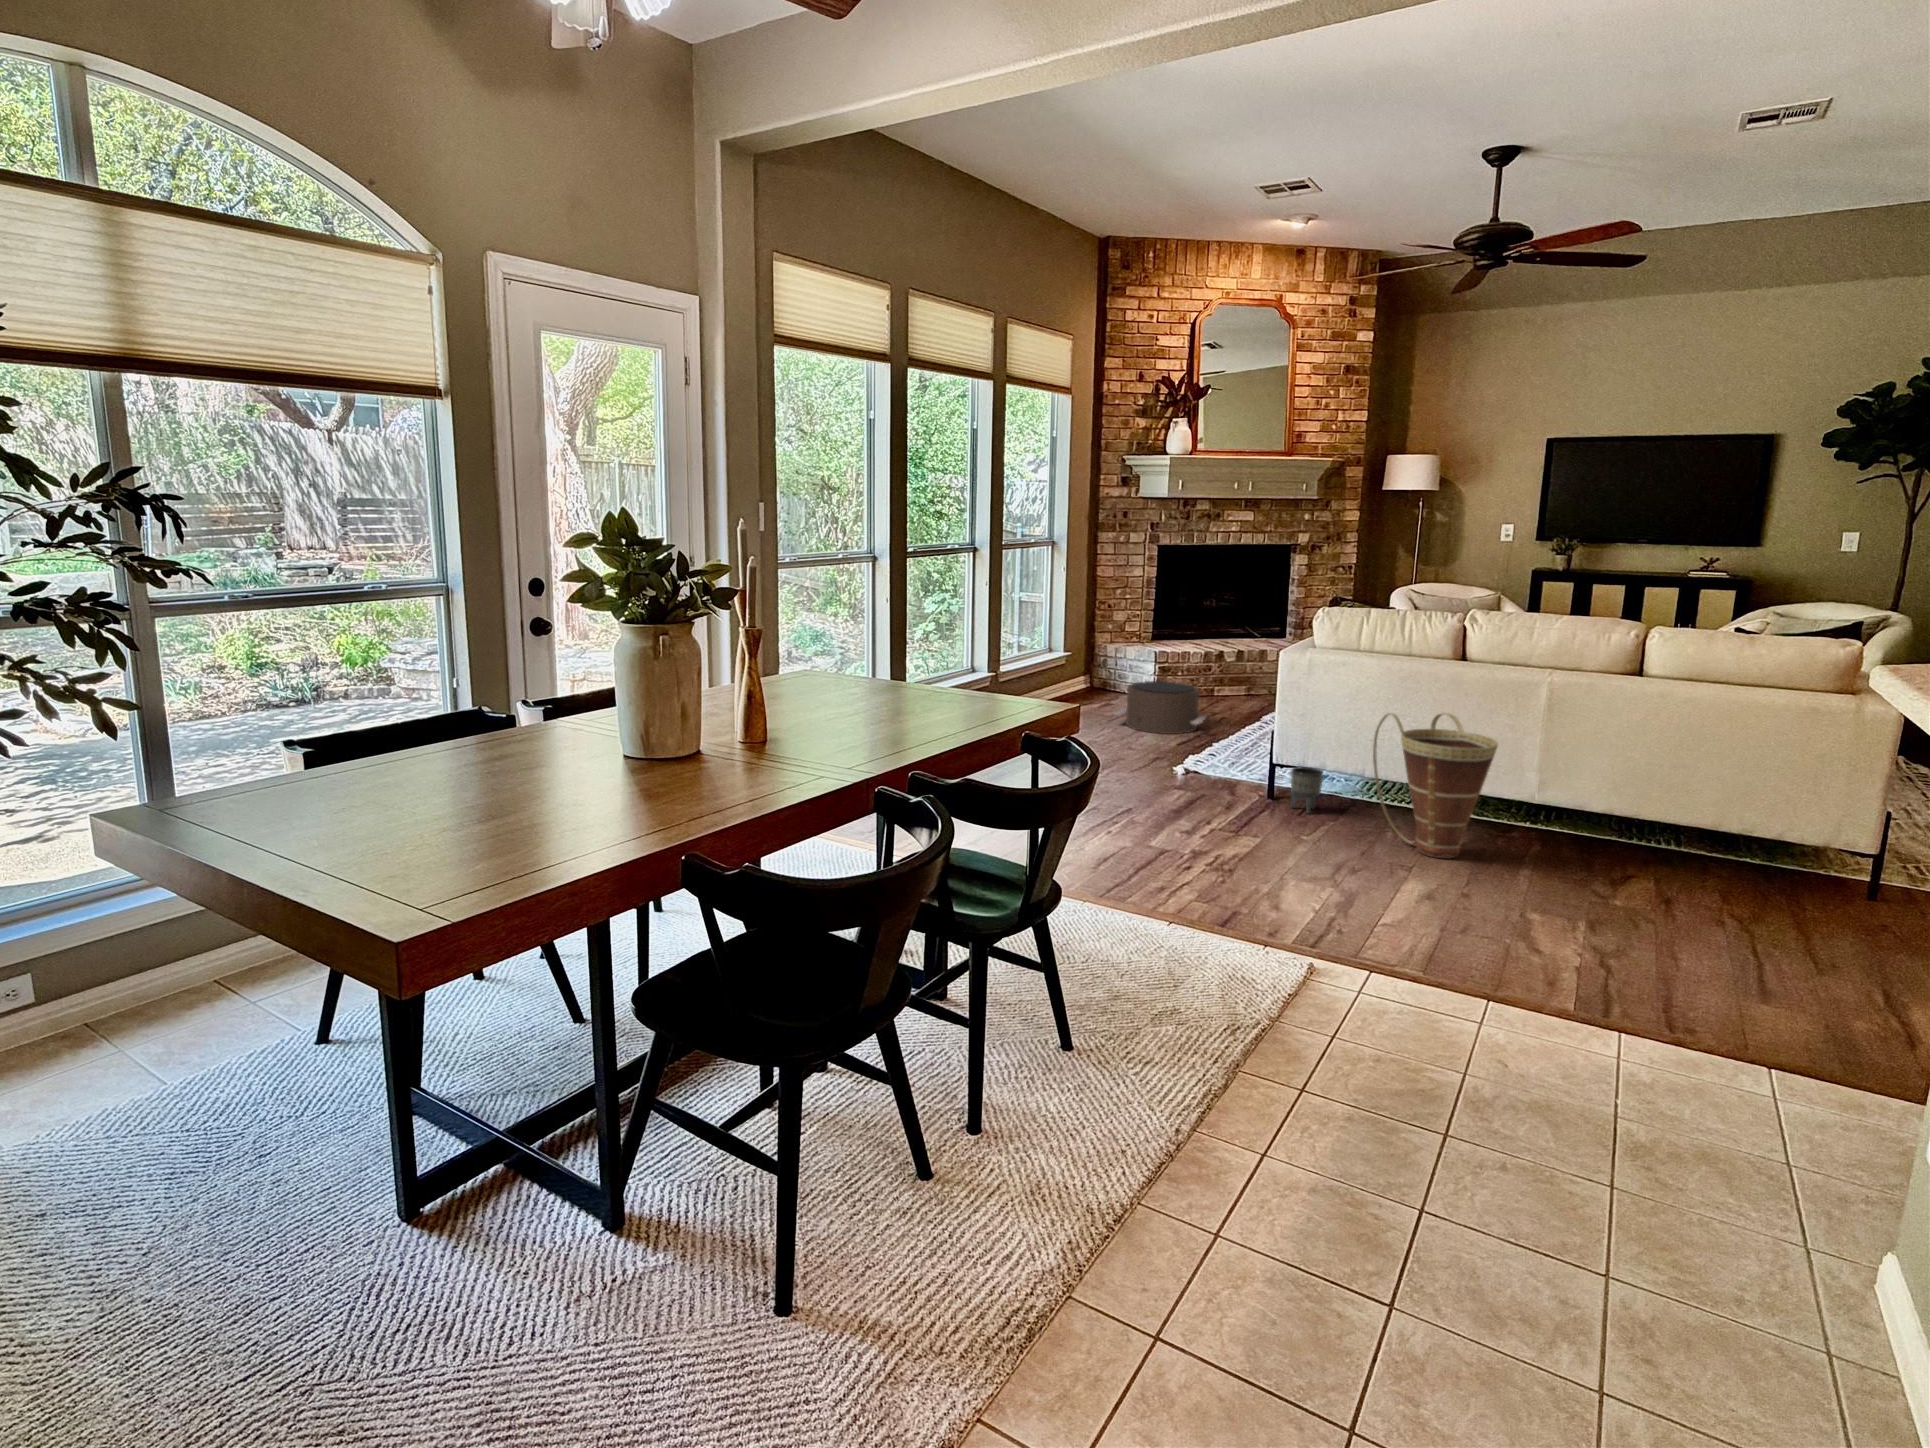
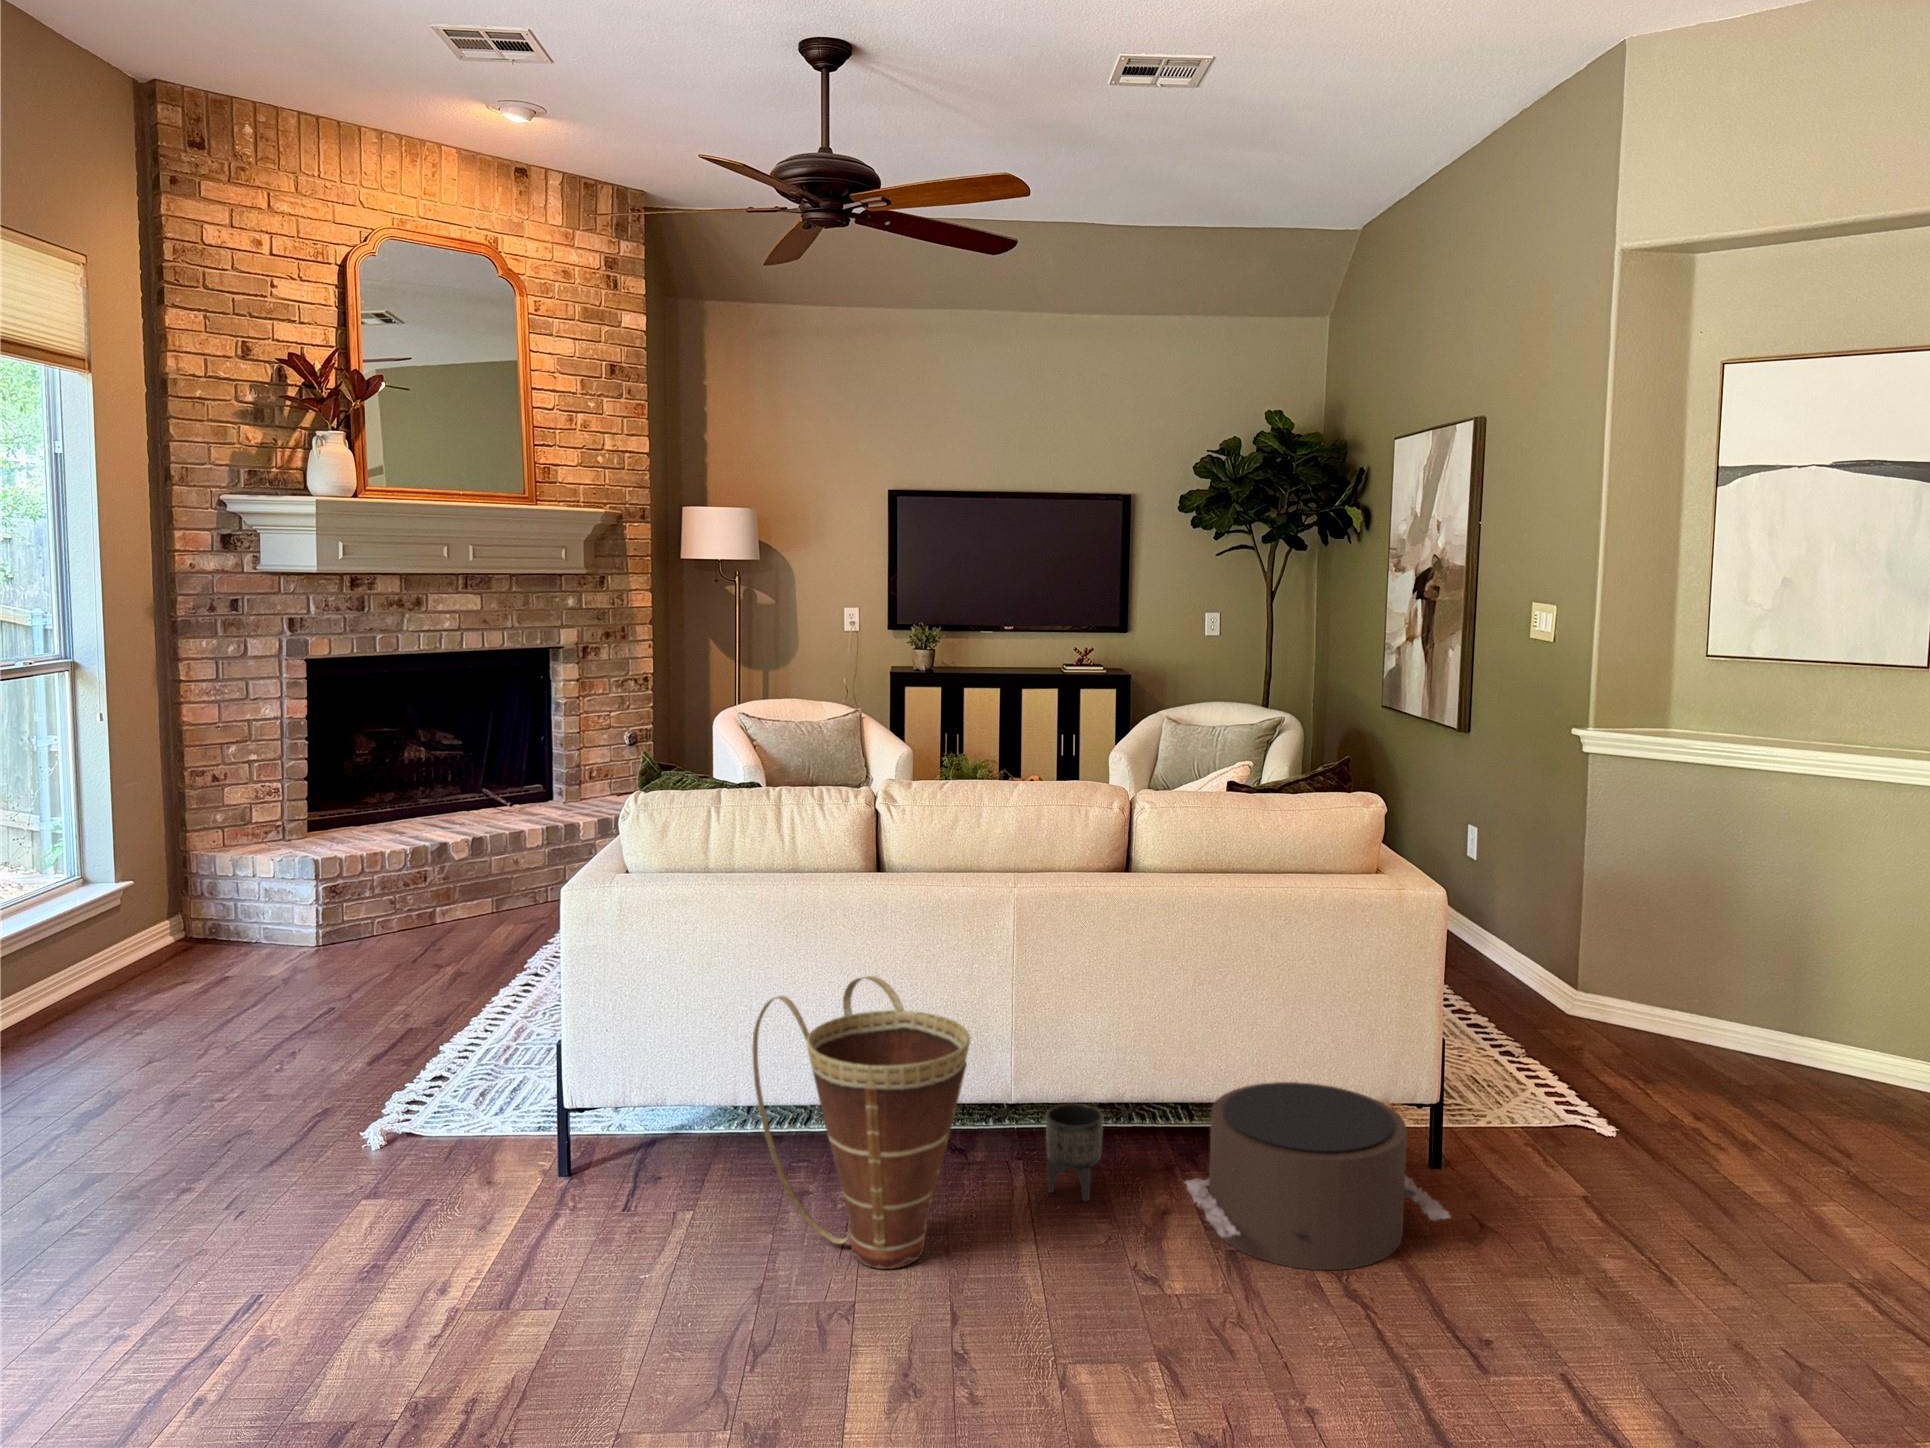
pouf: present [1114,681,1207,734] -> present [1185,1082,1451,1270]
planter: present [1291,767,1323,814] -> present [1046,1104,1103,1202]

